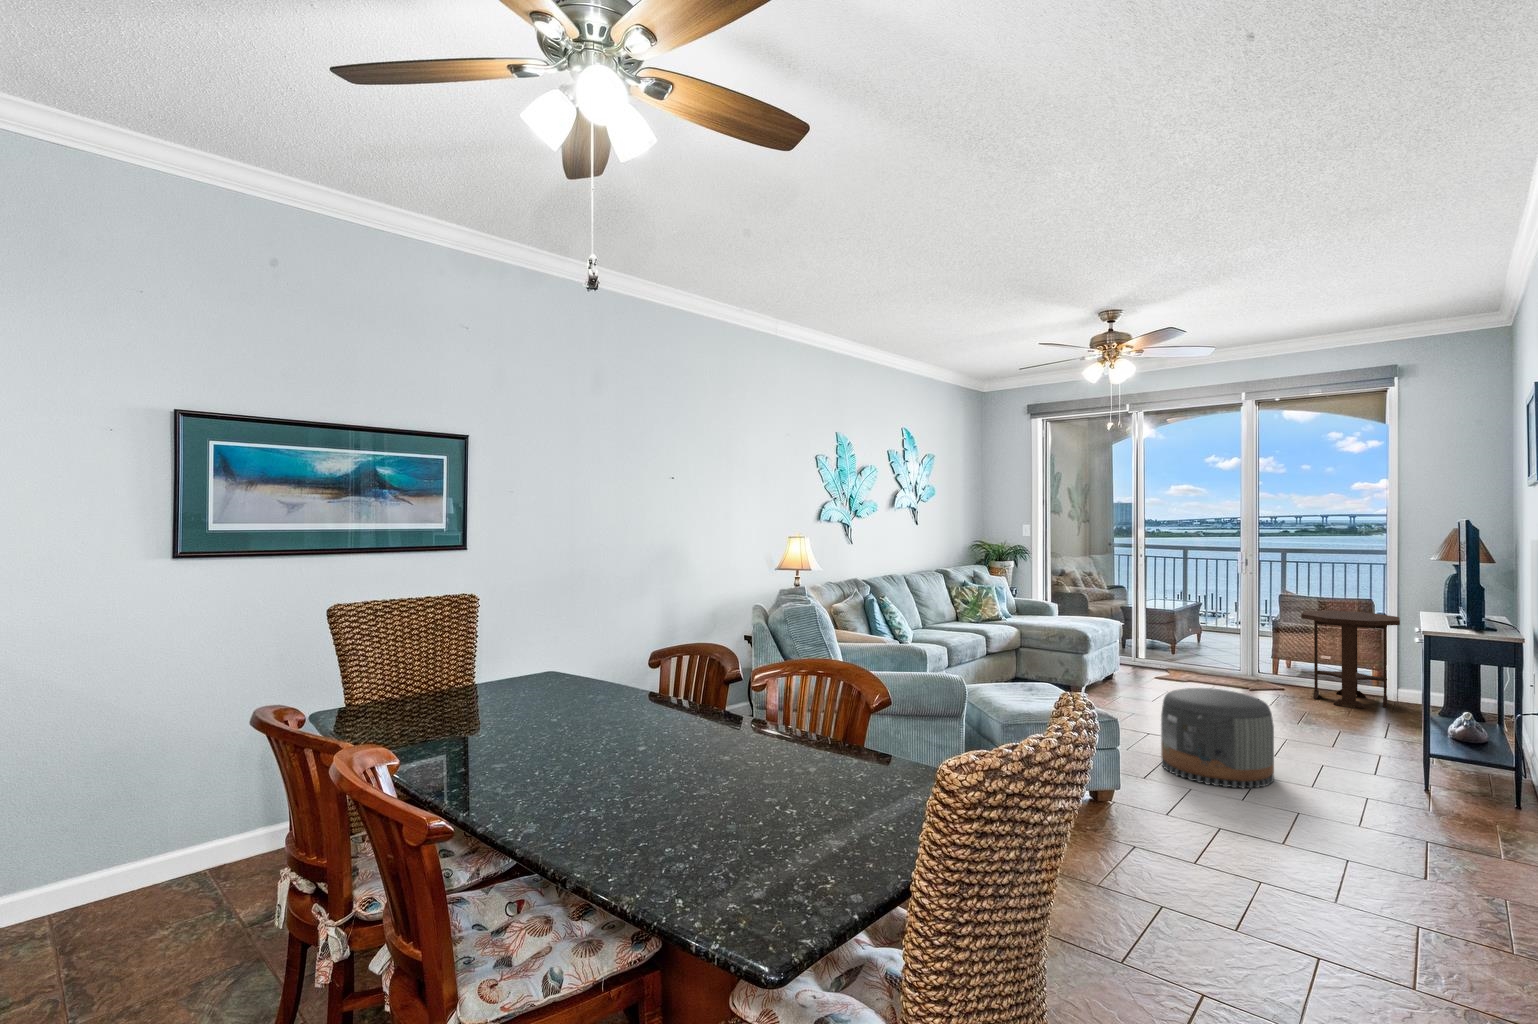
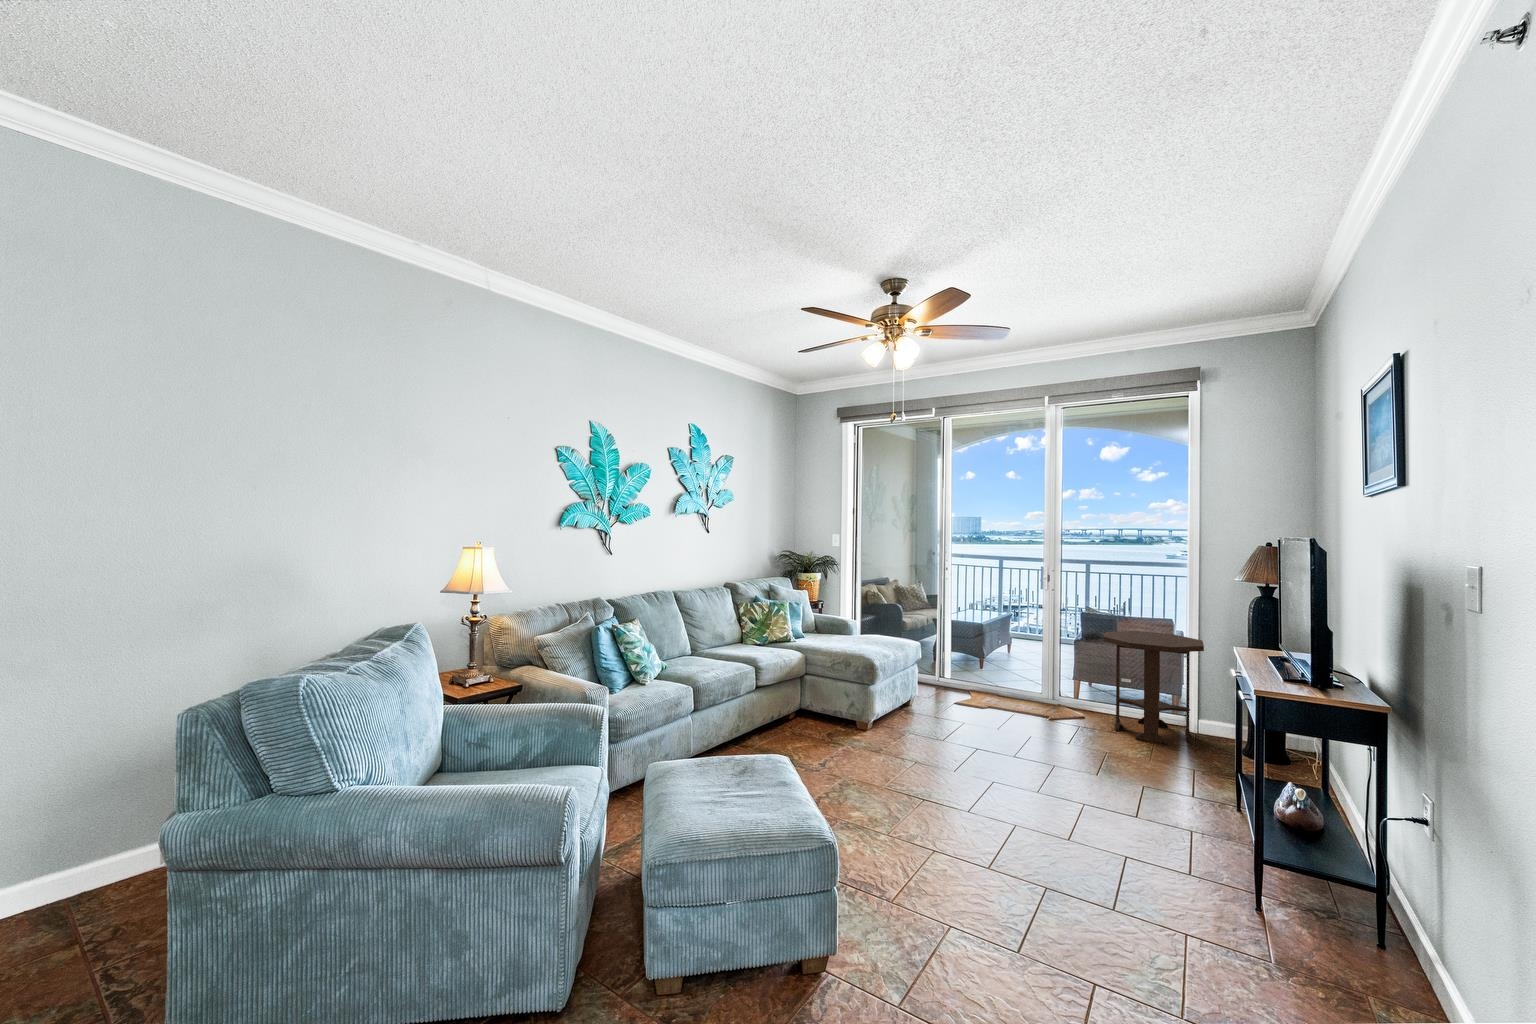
pouf: present [1161,688,1274,788] -> none [925,749,1061,903]

